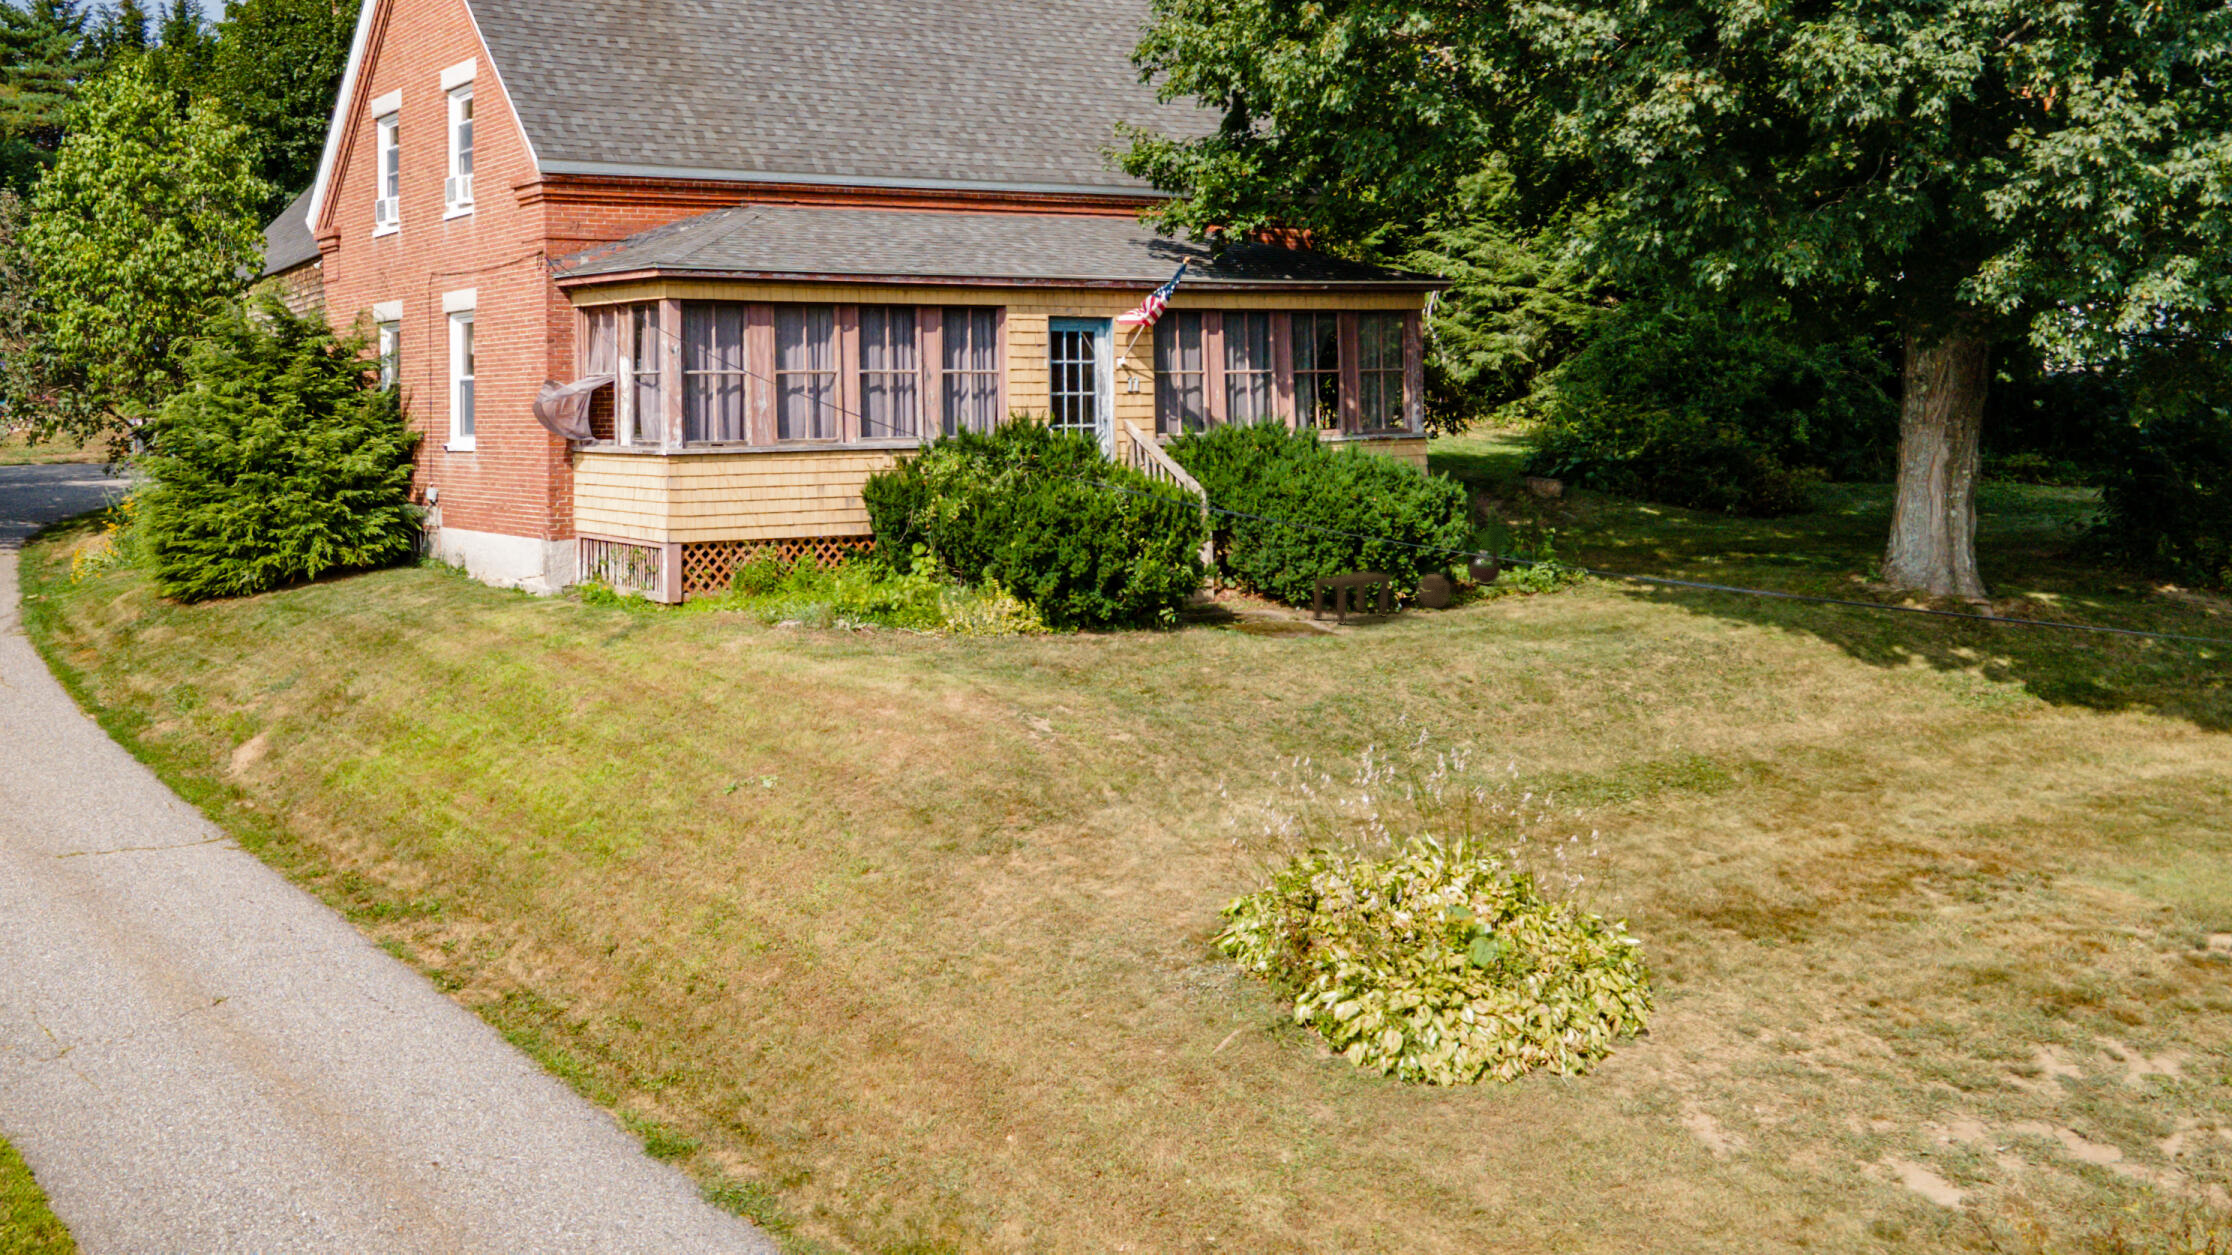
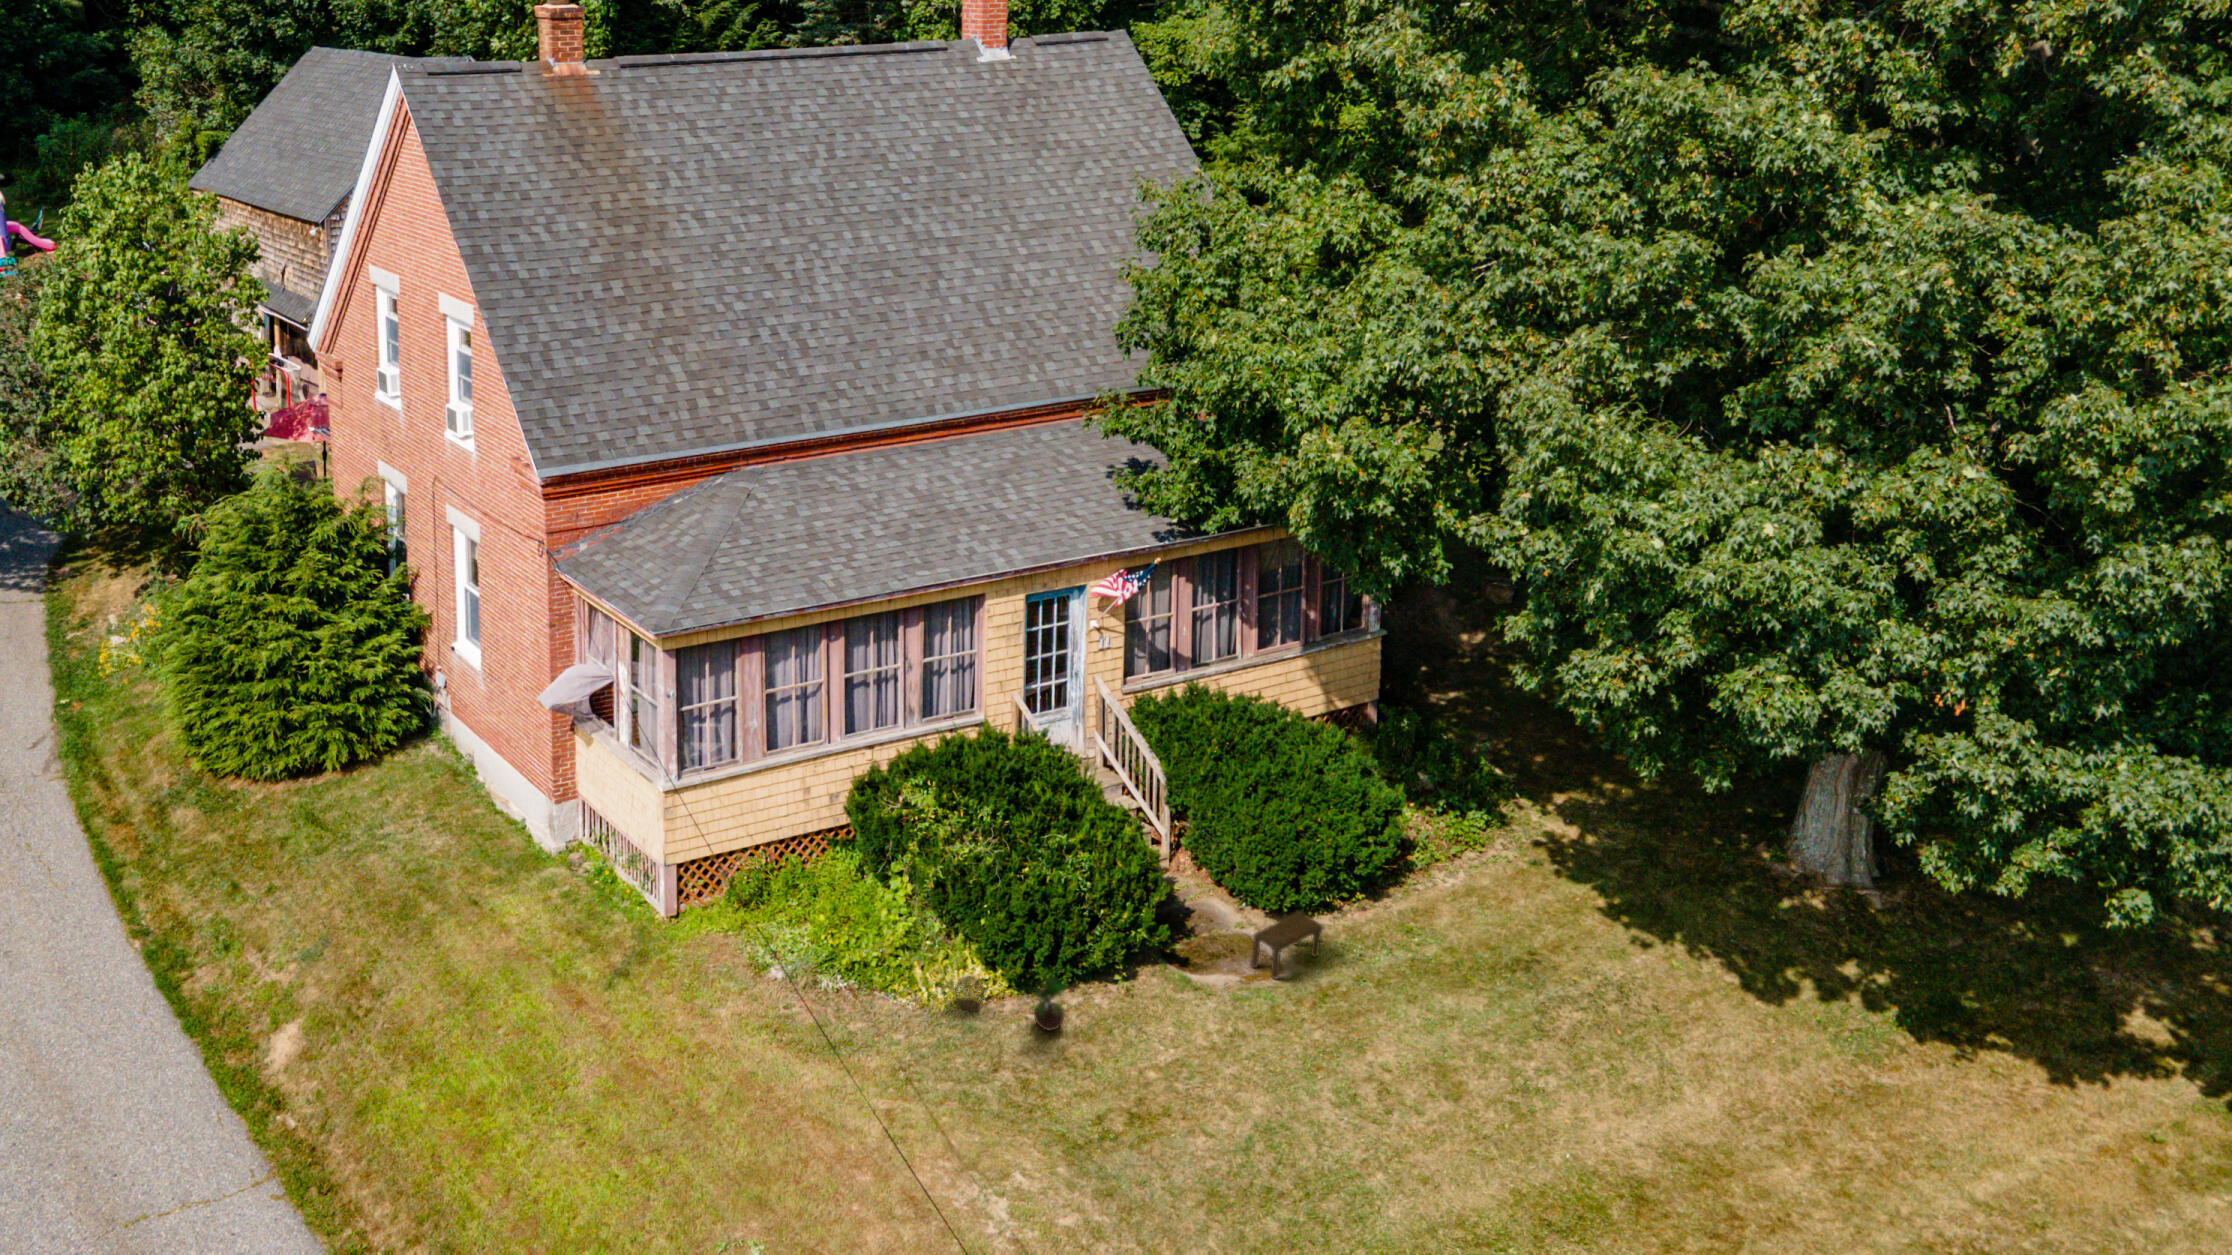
potted tree: present [1469,527,1510,585] -> present [1033,975,1066,1030]
woven basket: present [1418,574,1449,607] -> present [955,976,984,1011]

